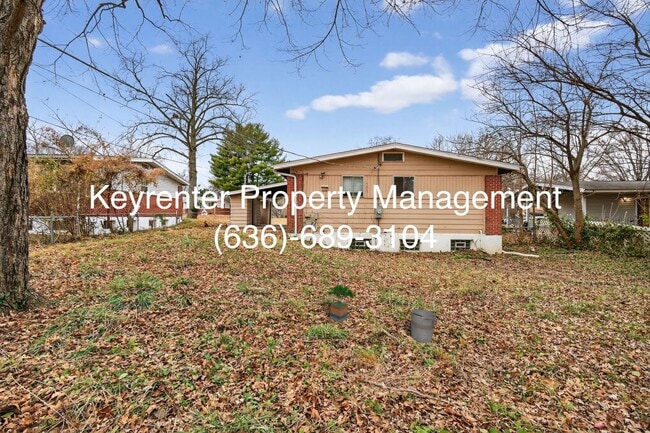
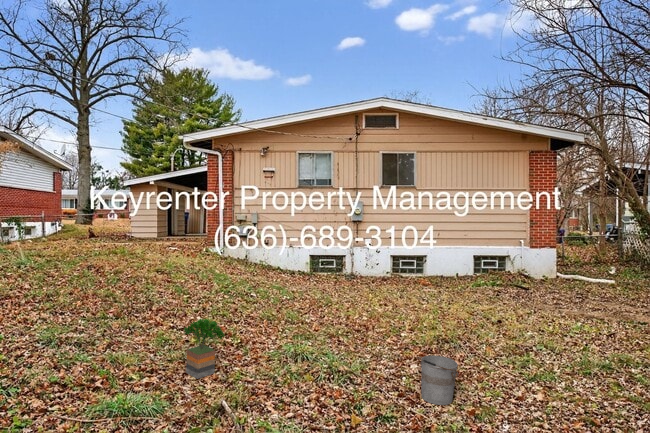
bucket: present [409,309,437,342] -> present [417,355,459,405]

